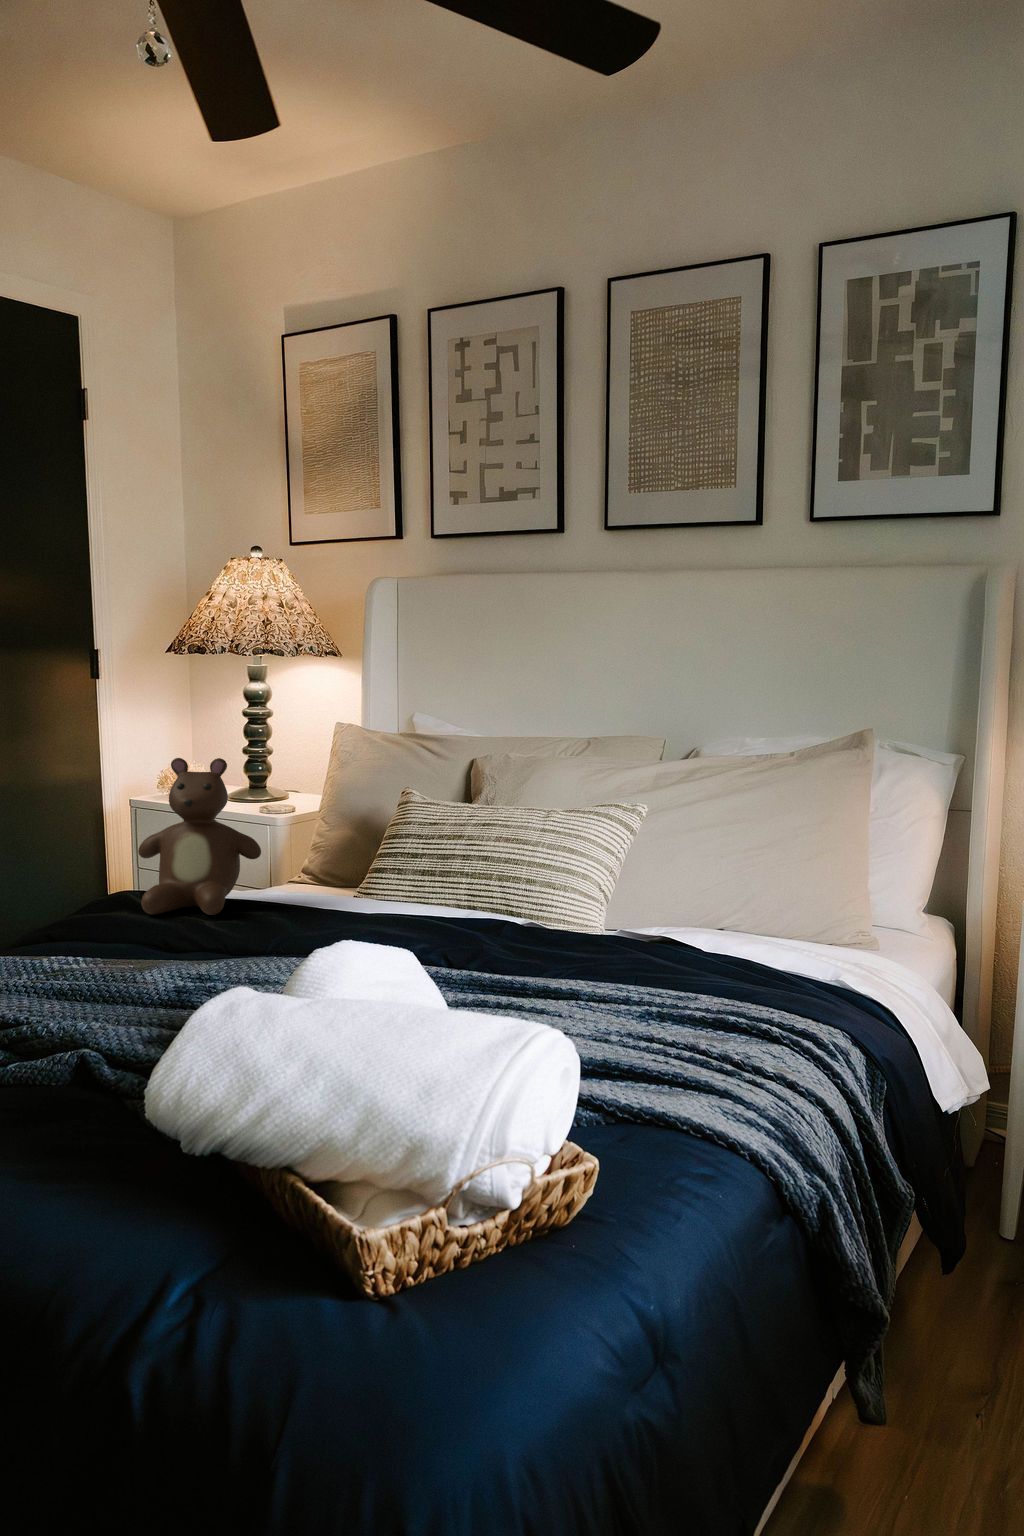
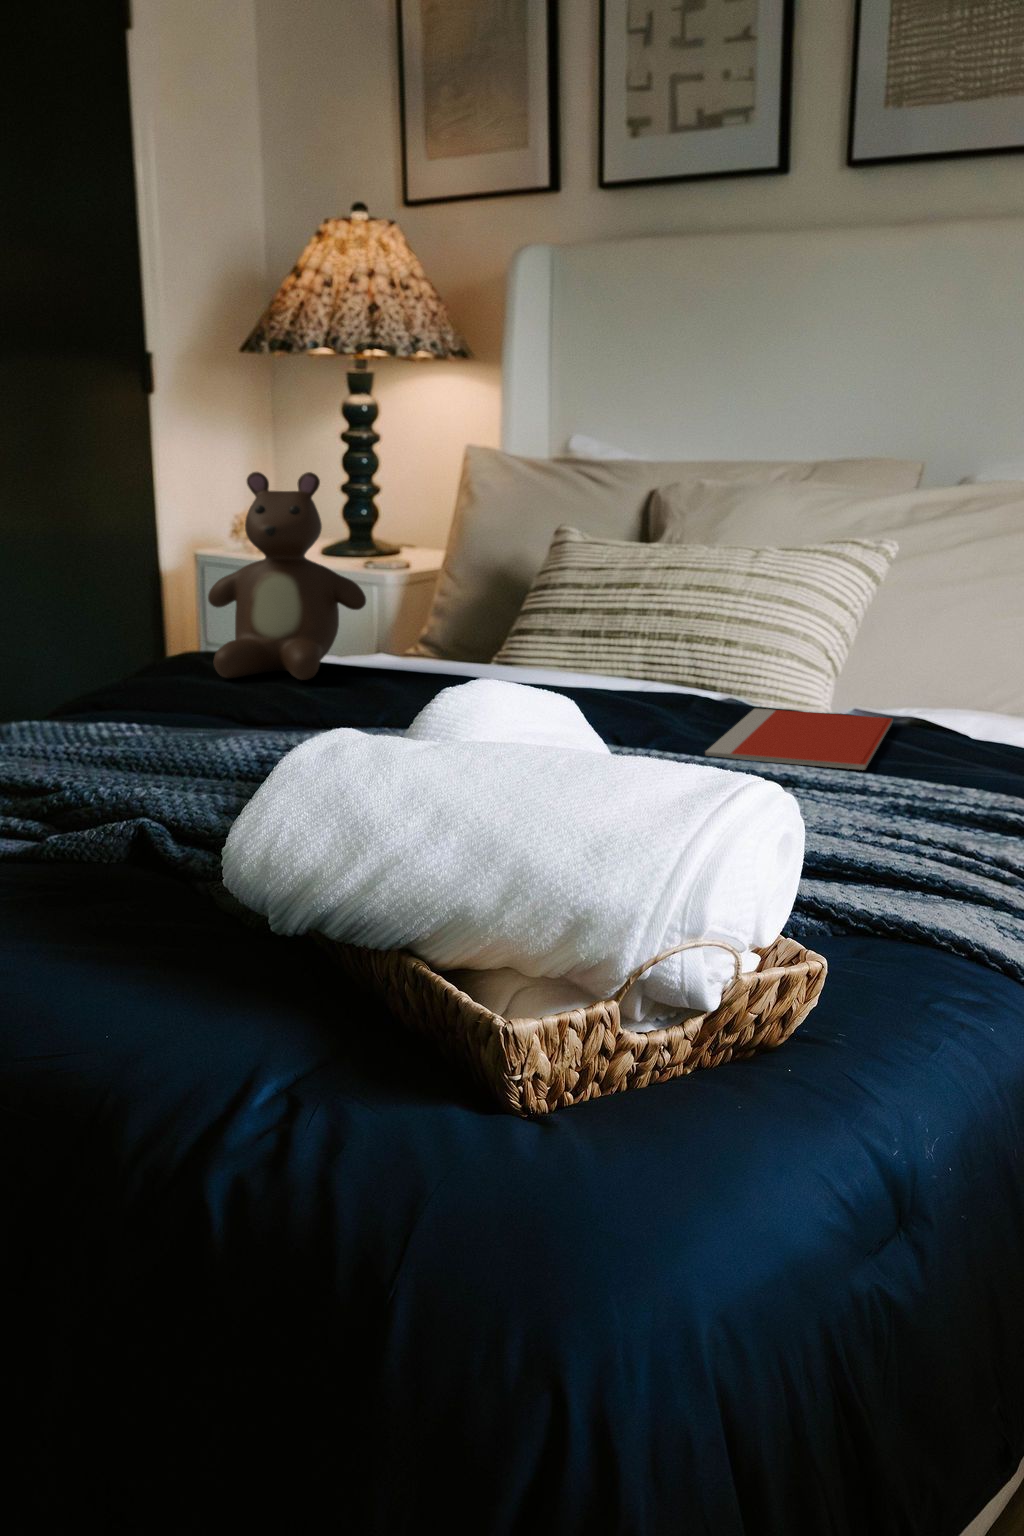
notebook: none [513,931,647,984] -> present [705,708,893,770]

